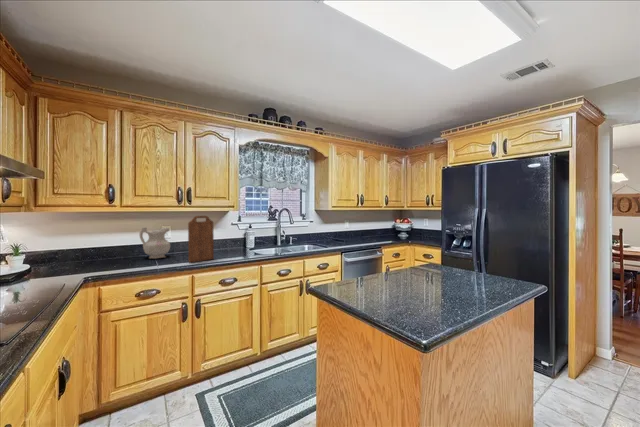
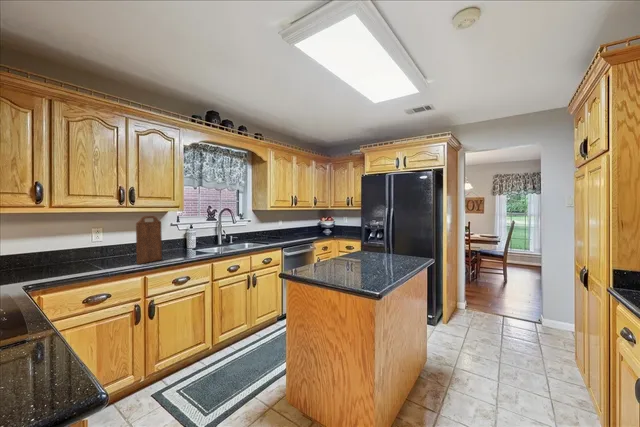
ceramic pitcher: present [140,228,170,258] -> none [71,229,108,263]

